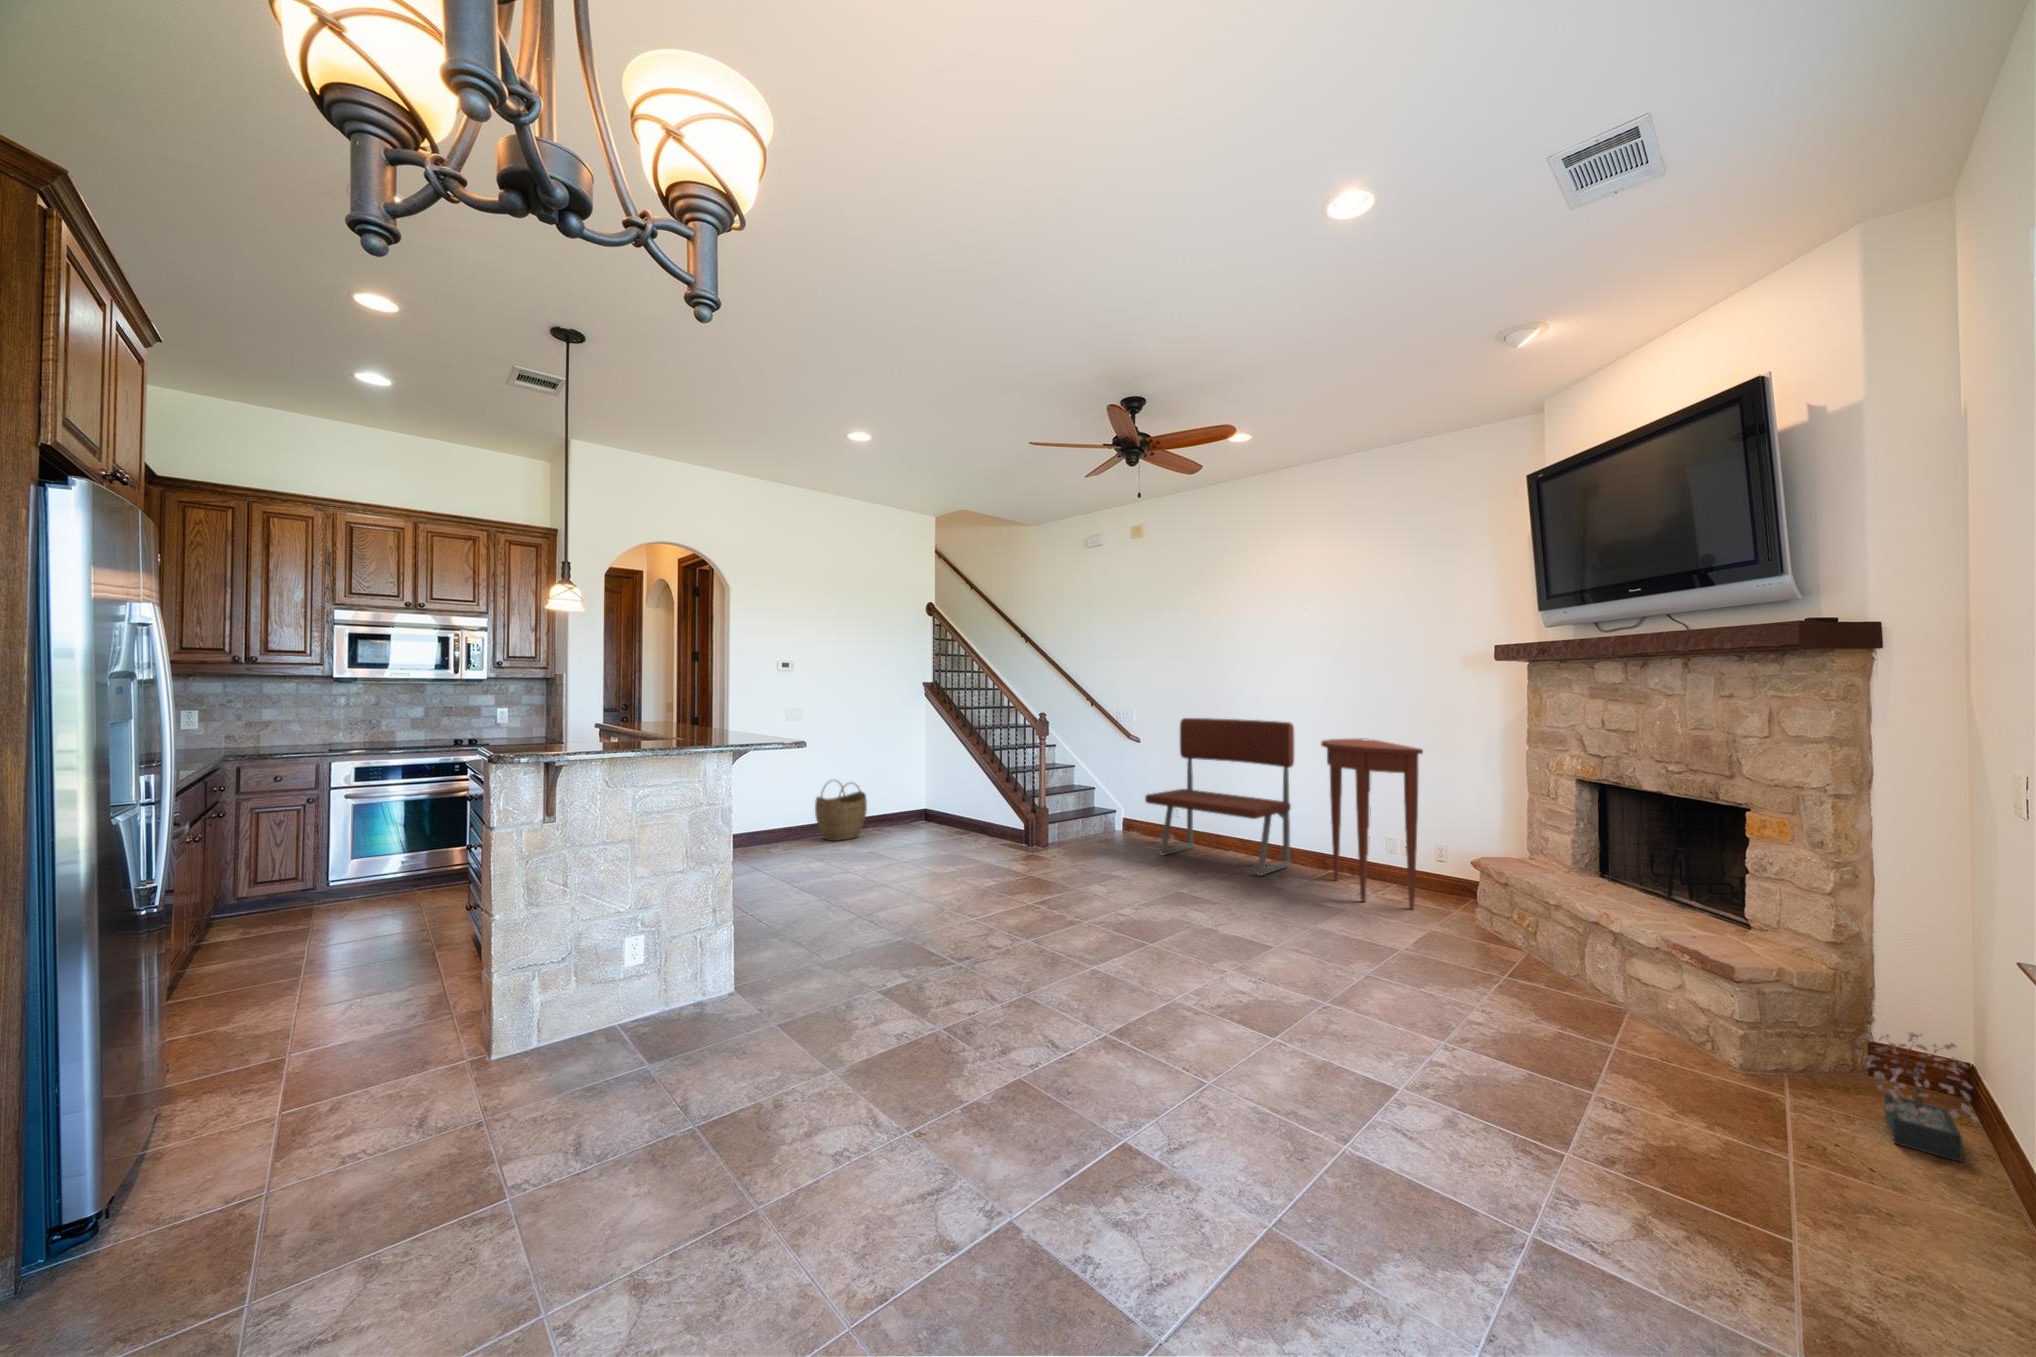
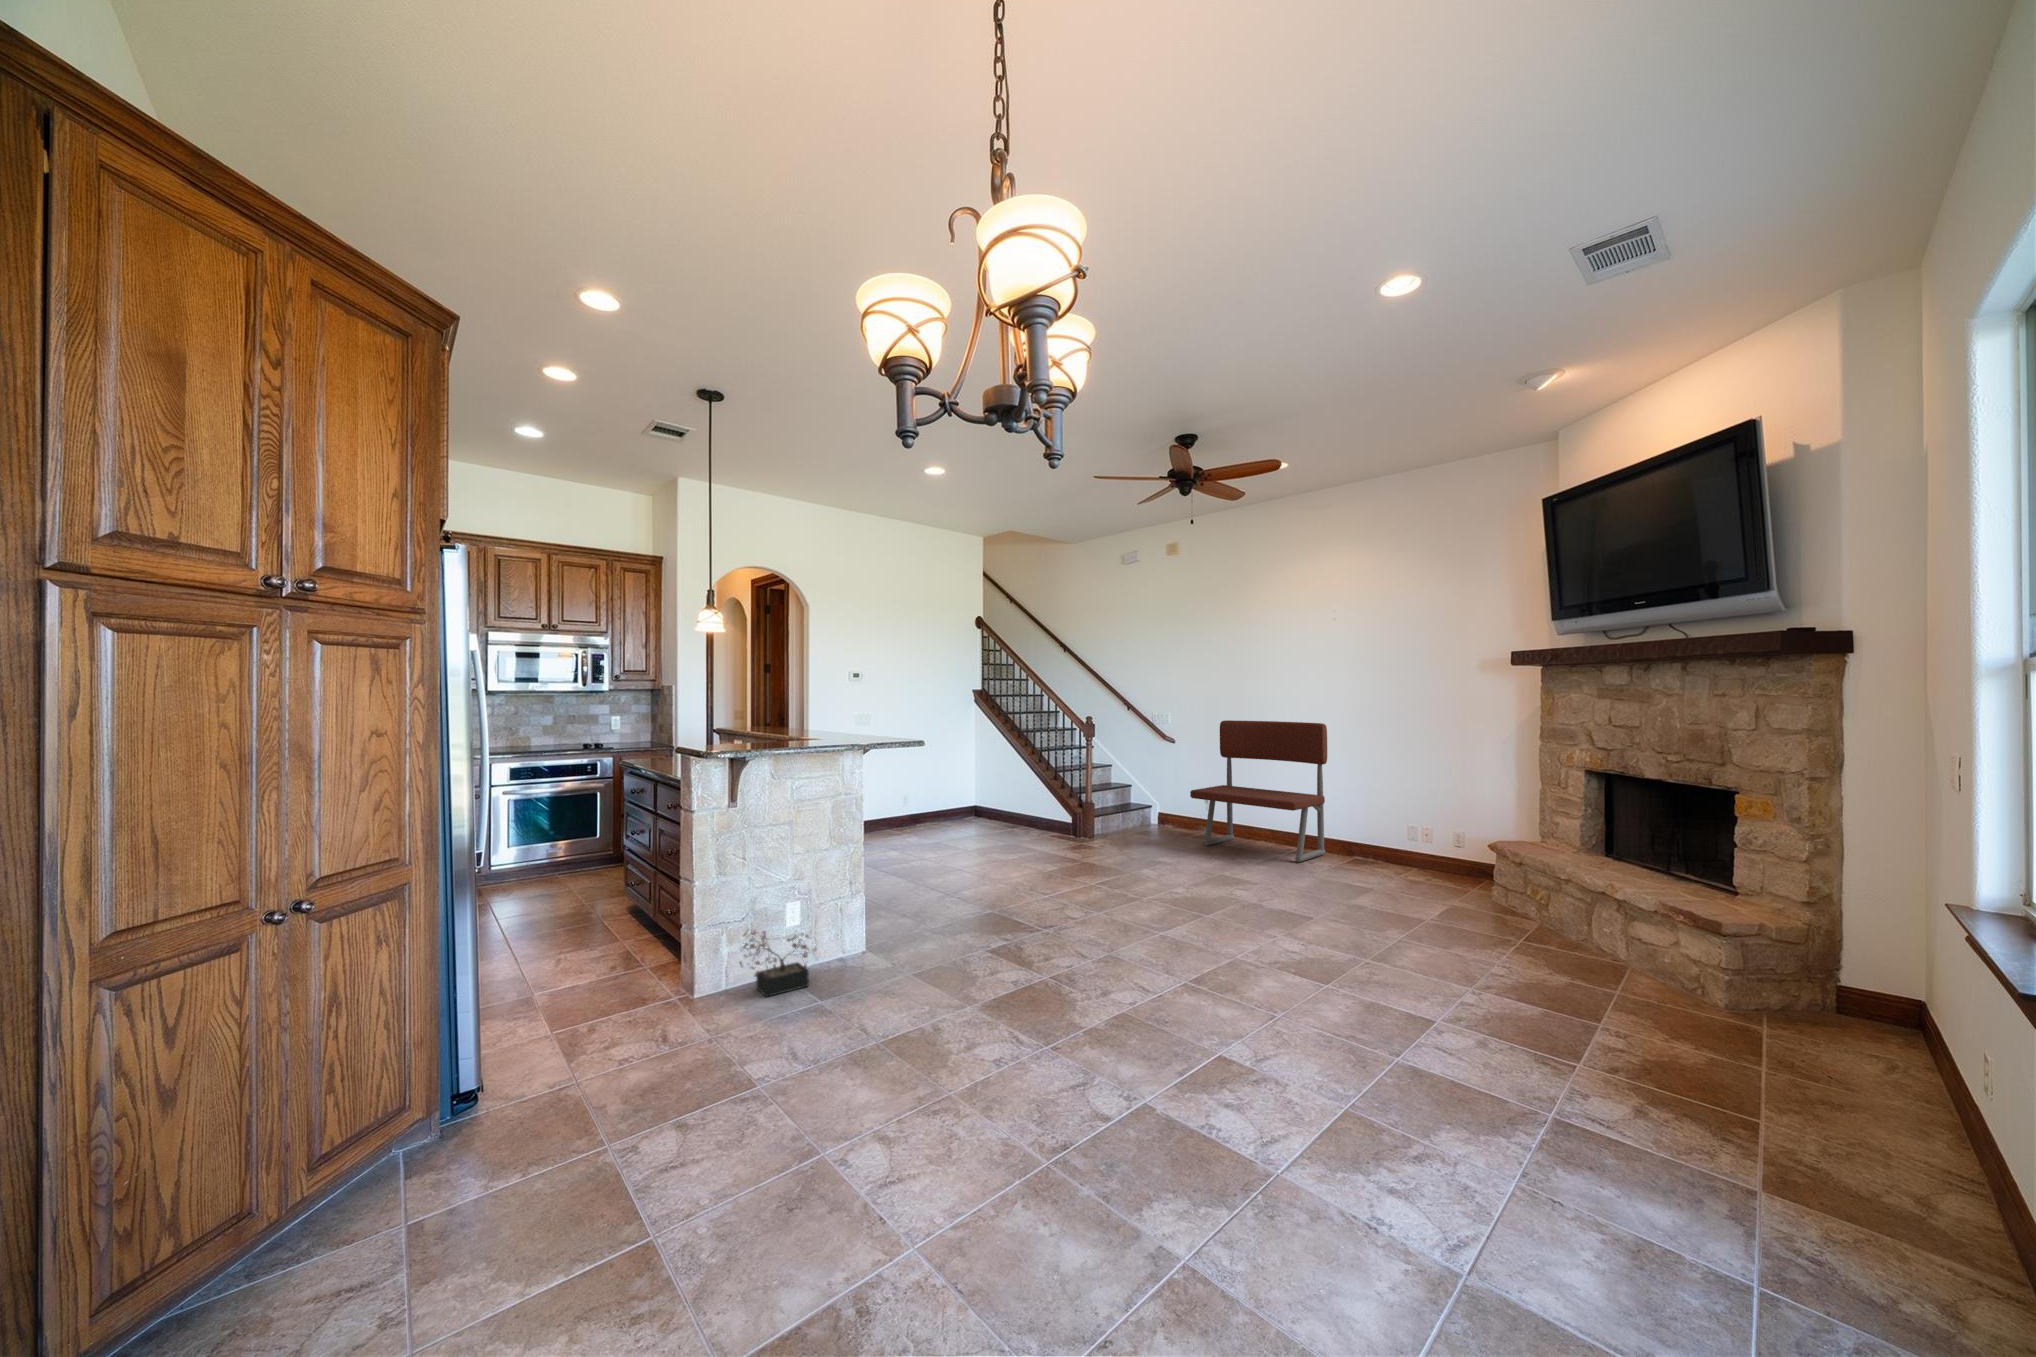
console table: present [1321,739,1423,909] -> none [1353,738,1447,888]
woven basket: present [815,782,867,841] -> none [886,779,932,835]
decorative plant: present [1858,1032,1978,1162] -> present [740,931,816,997]

